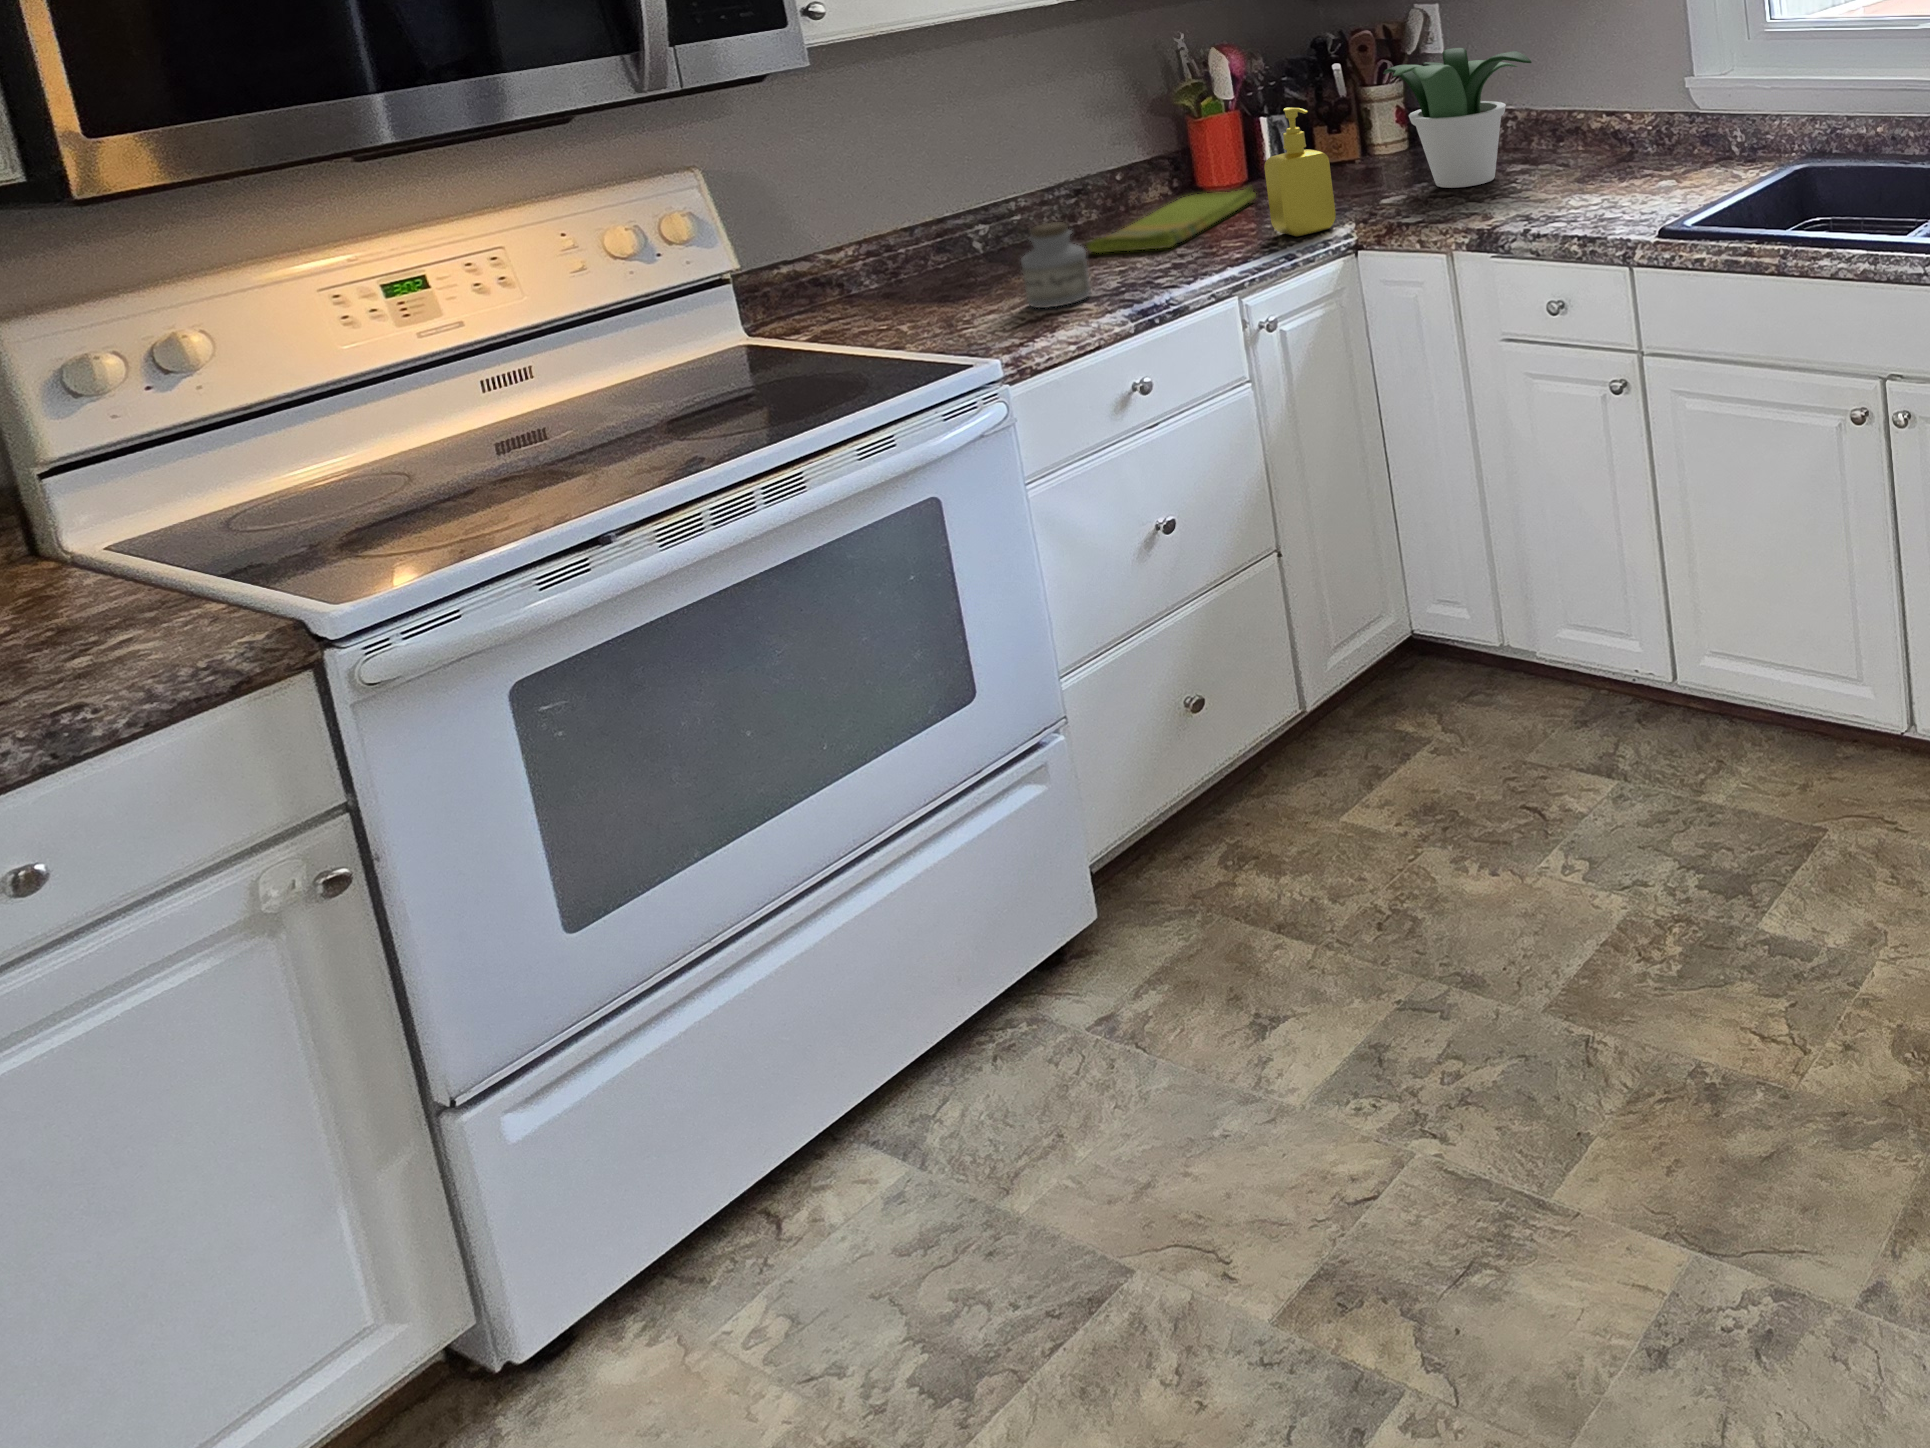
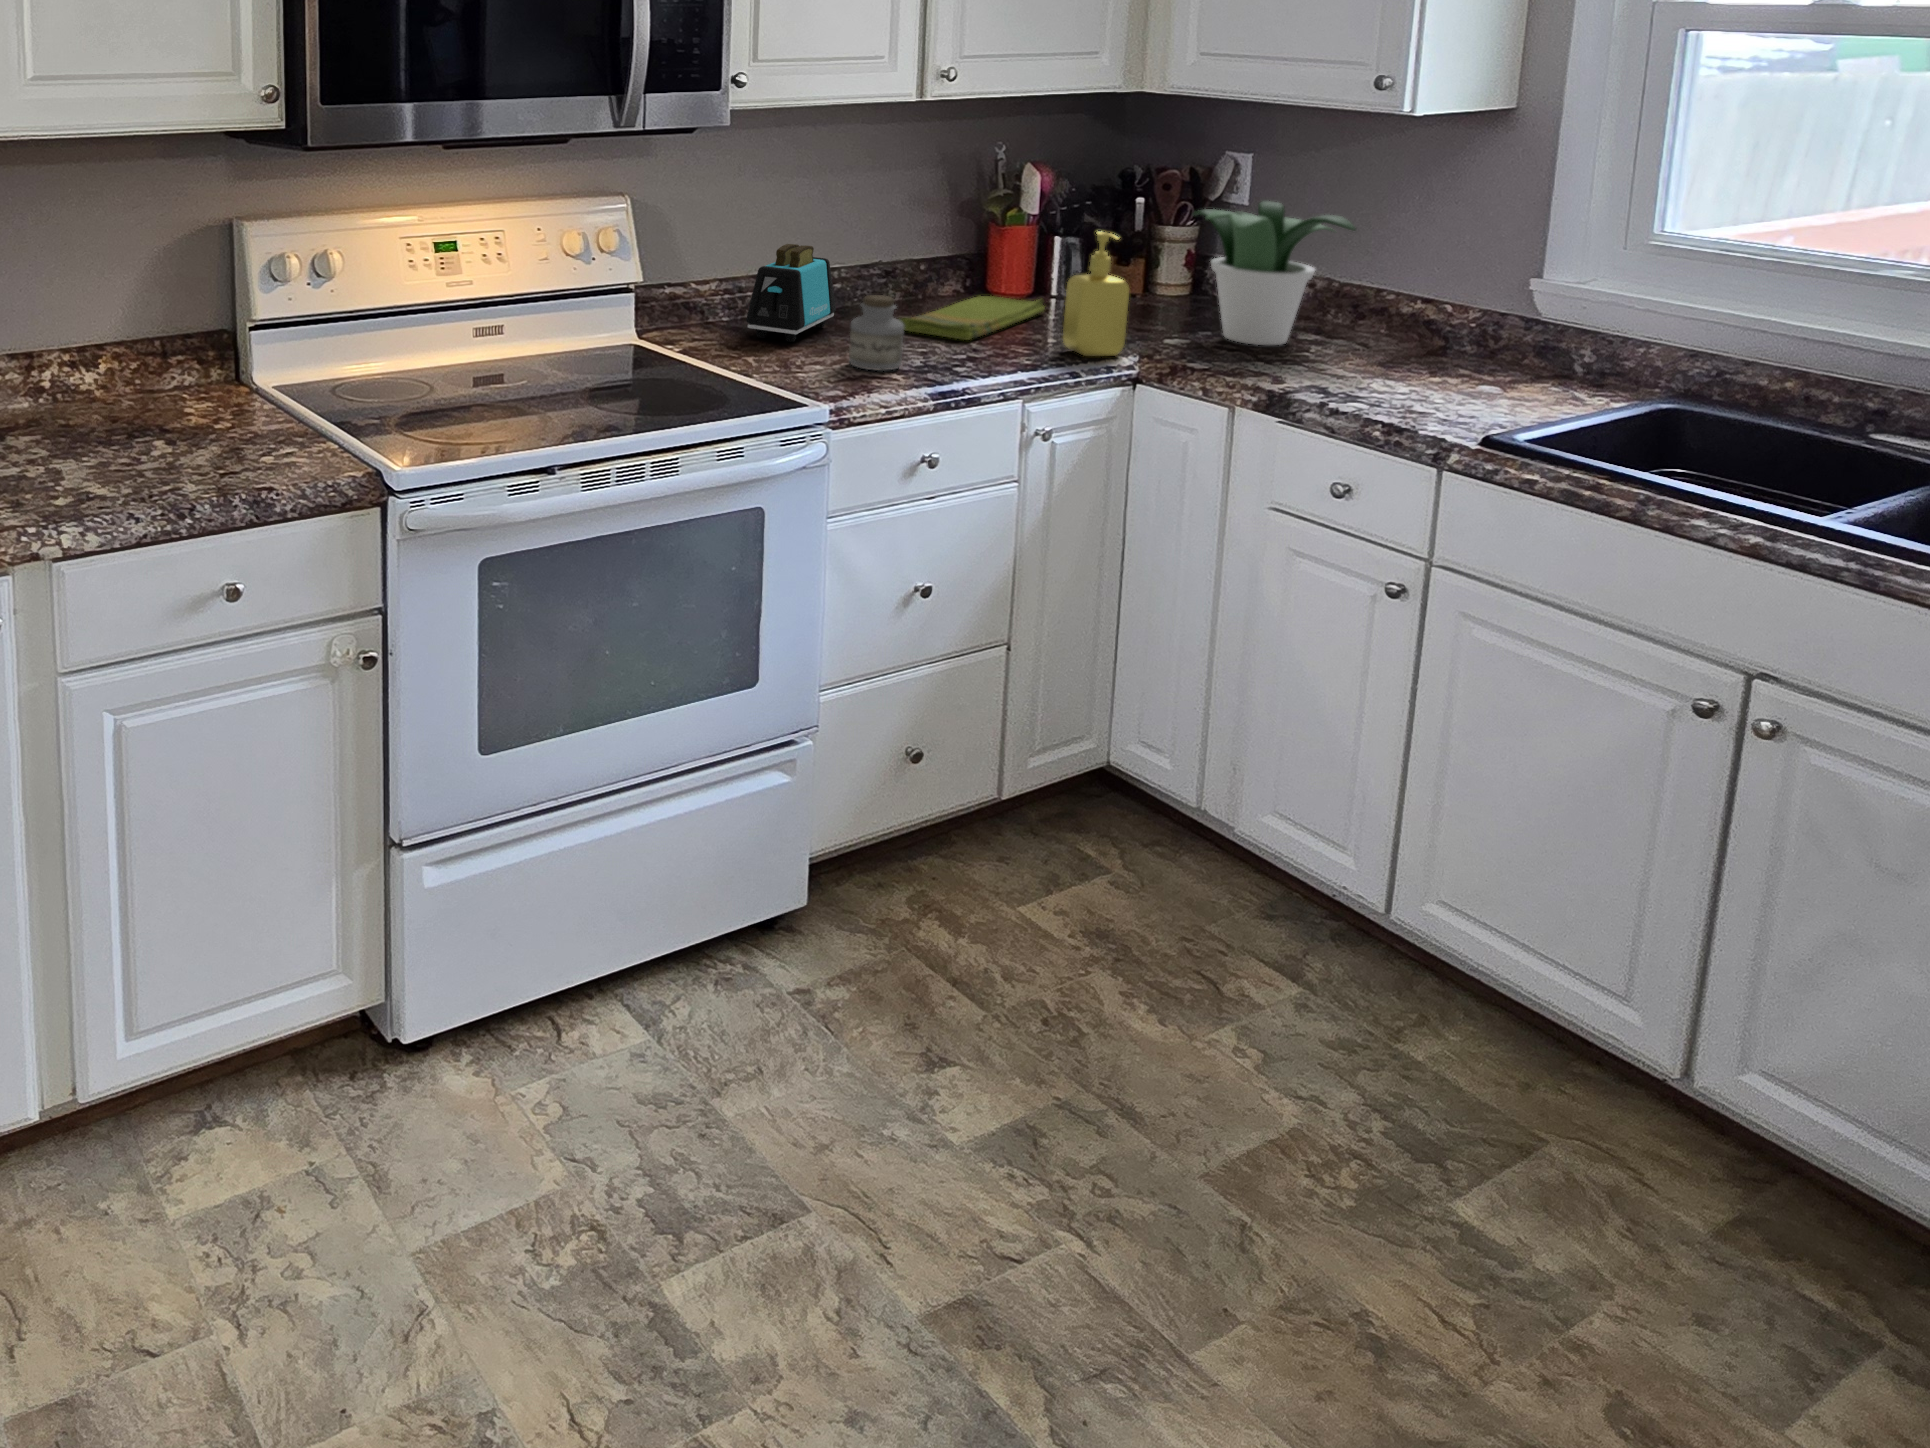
toaster: none [894,184,1011,301] -> present [746,244,836,342]

